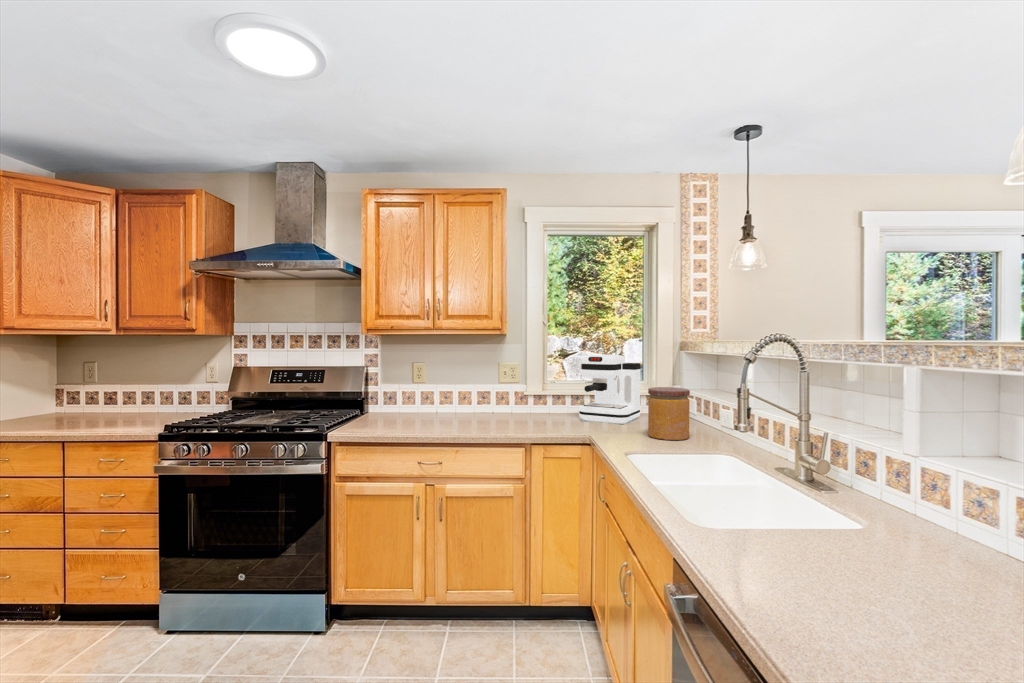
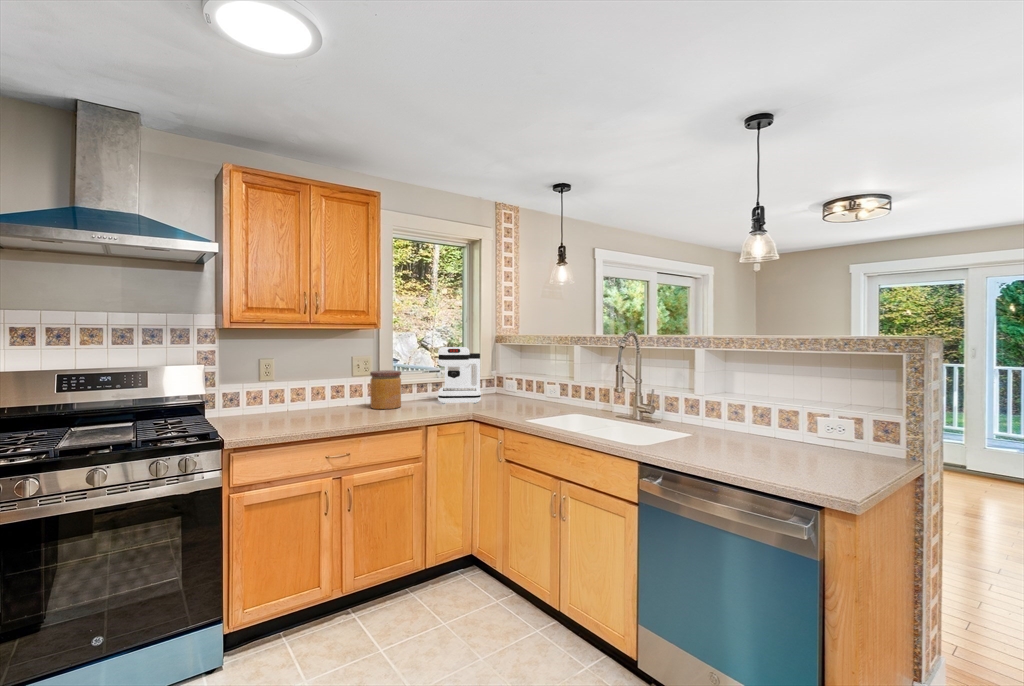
jar: present [648,387,690,440] -> present [370,370,401,409]

